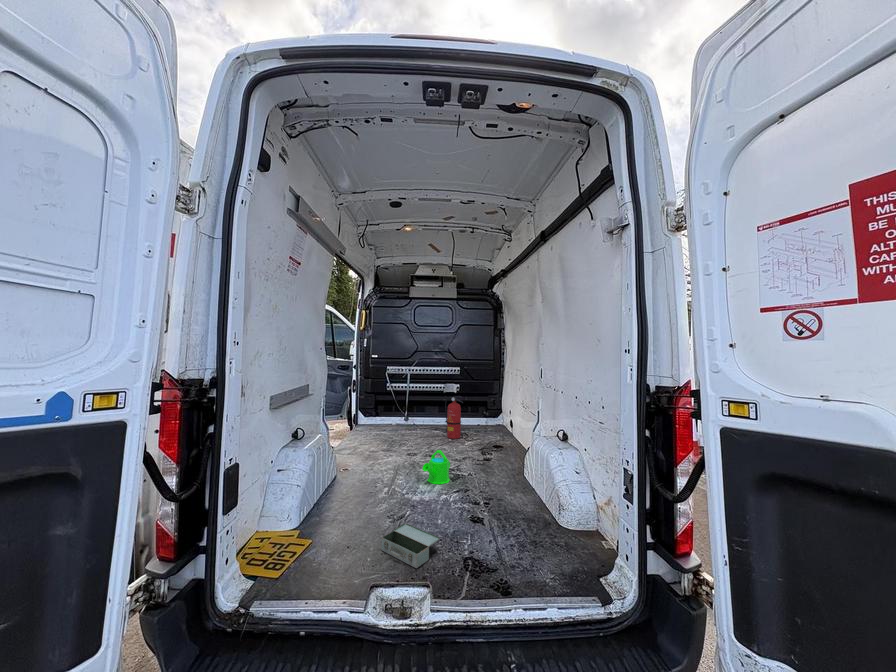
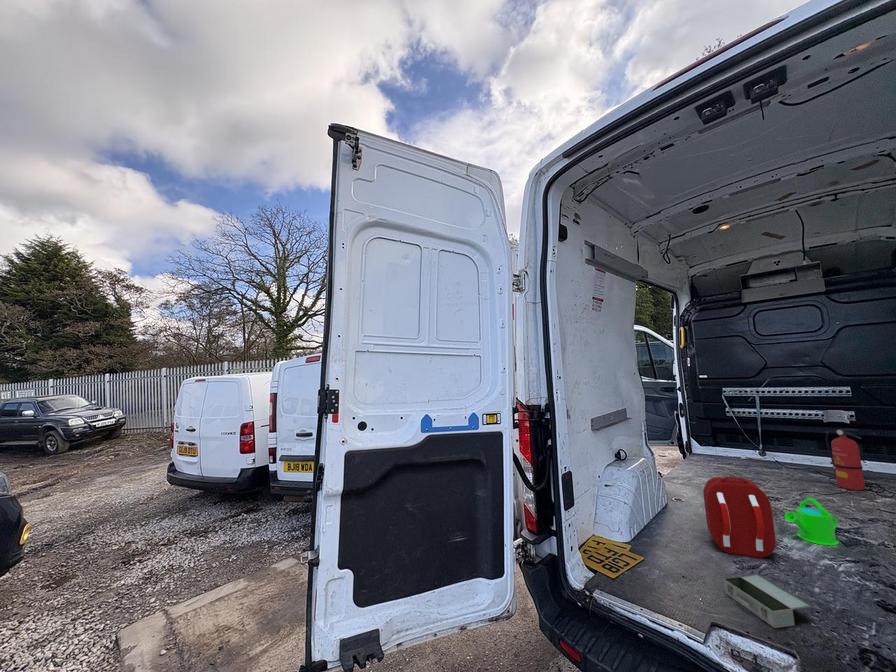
backpack: none [369,442,418,510] -> present [703,477,776,558]

